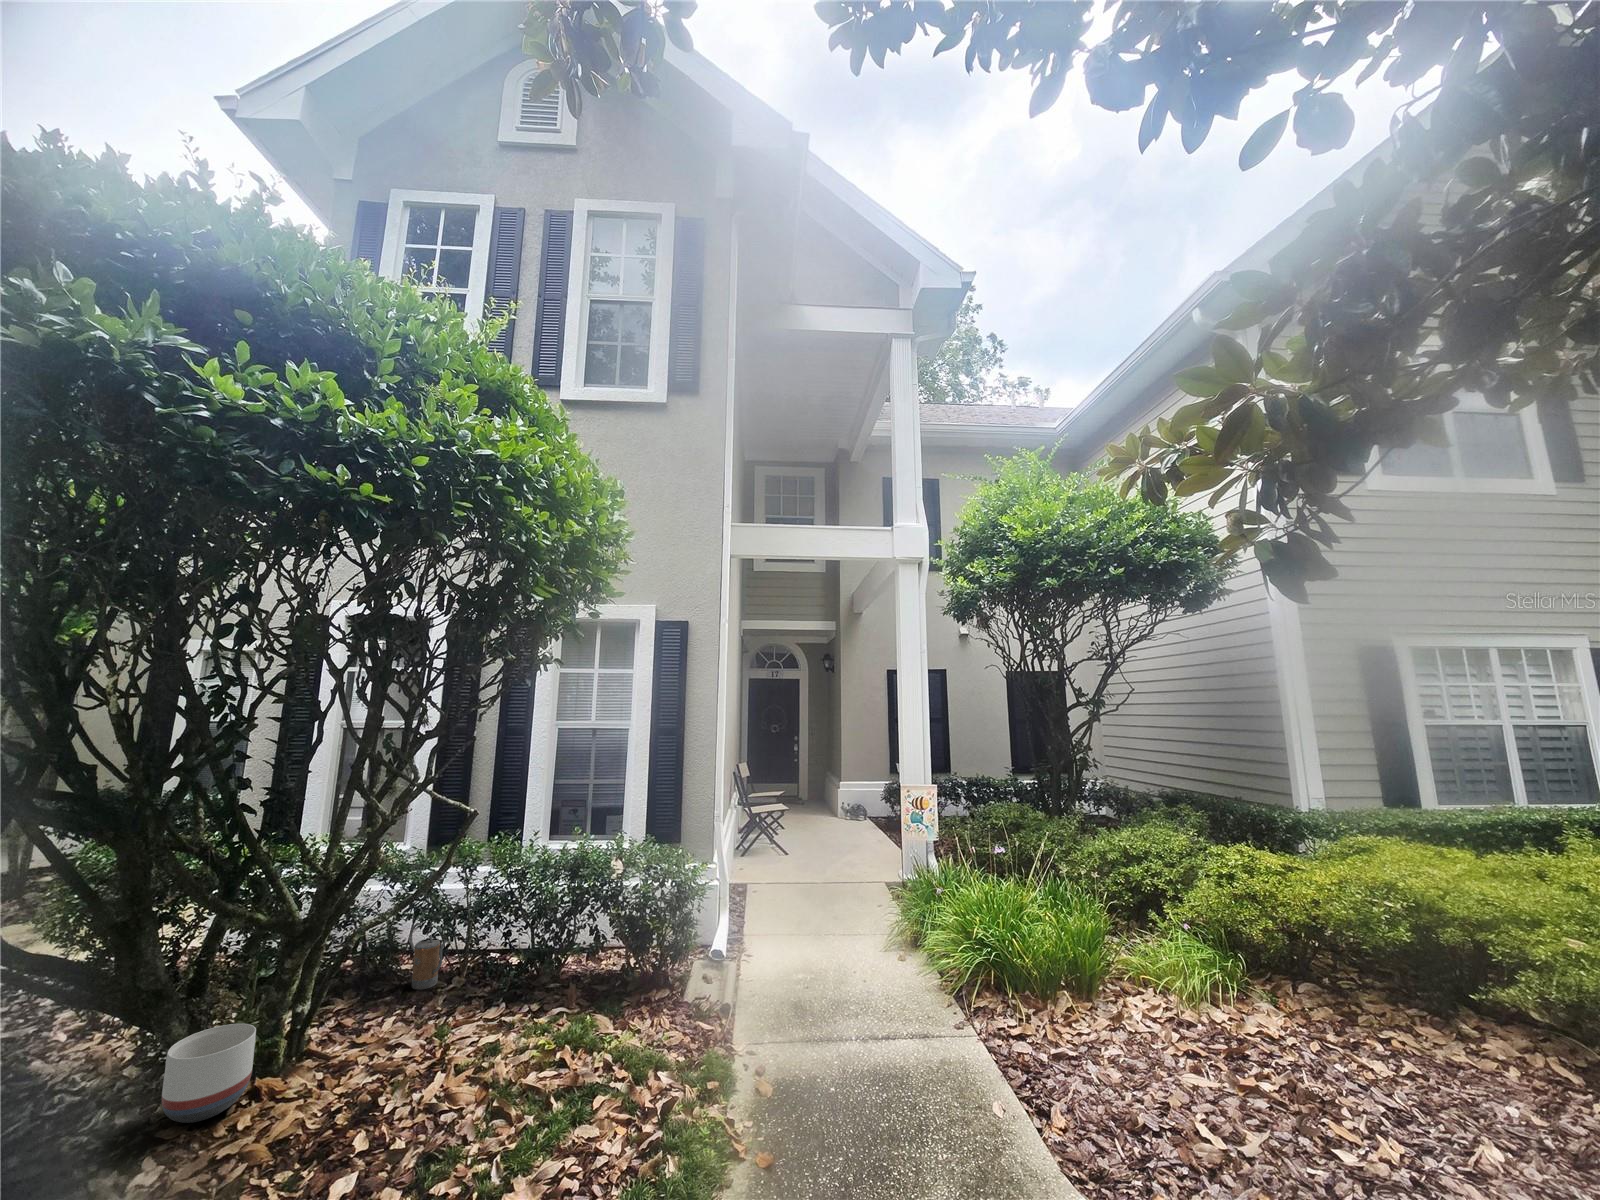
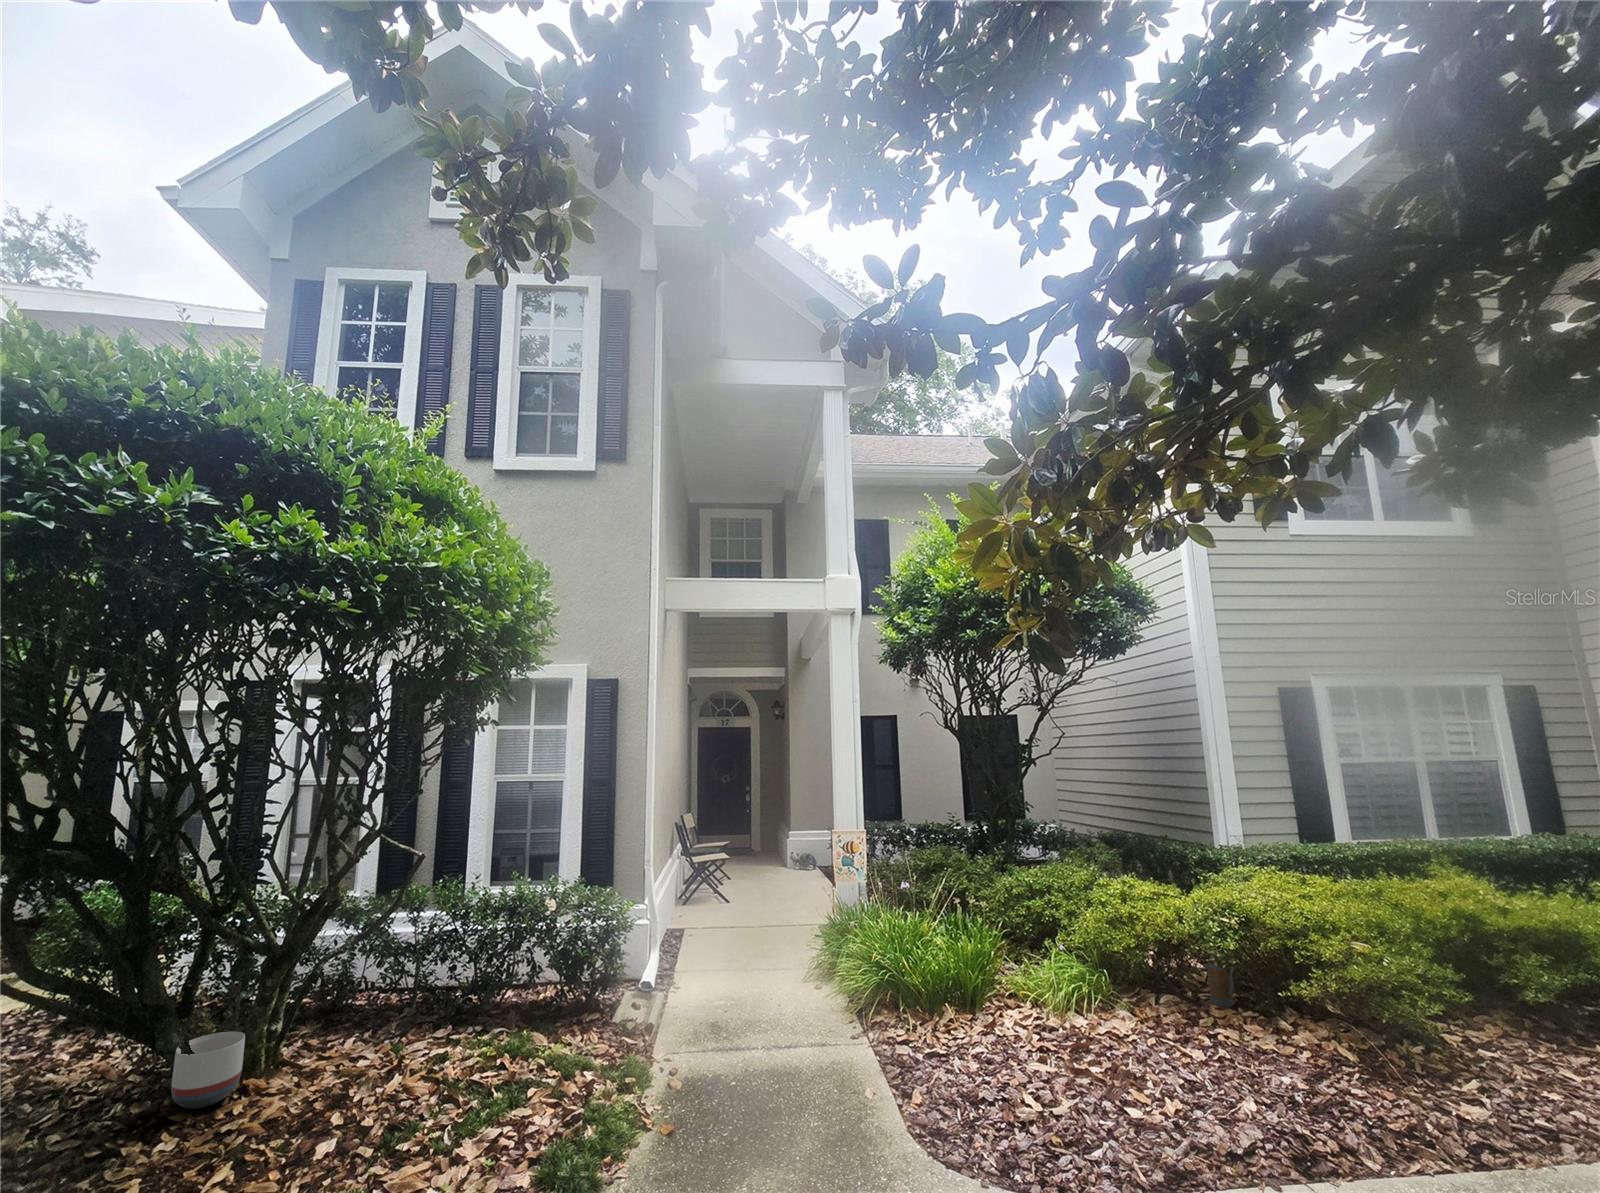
watering can: present [409,923,447,989] -> present [1206,963,1235,1007]

